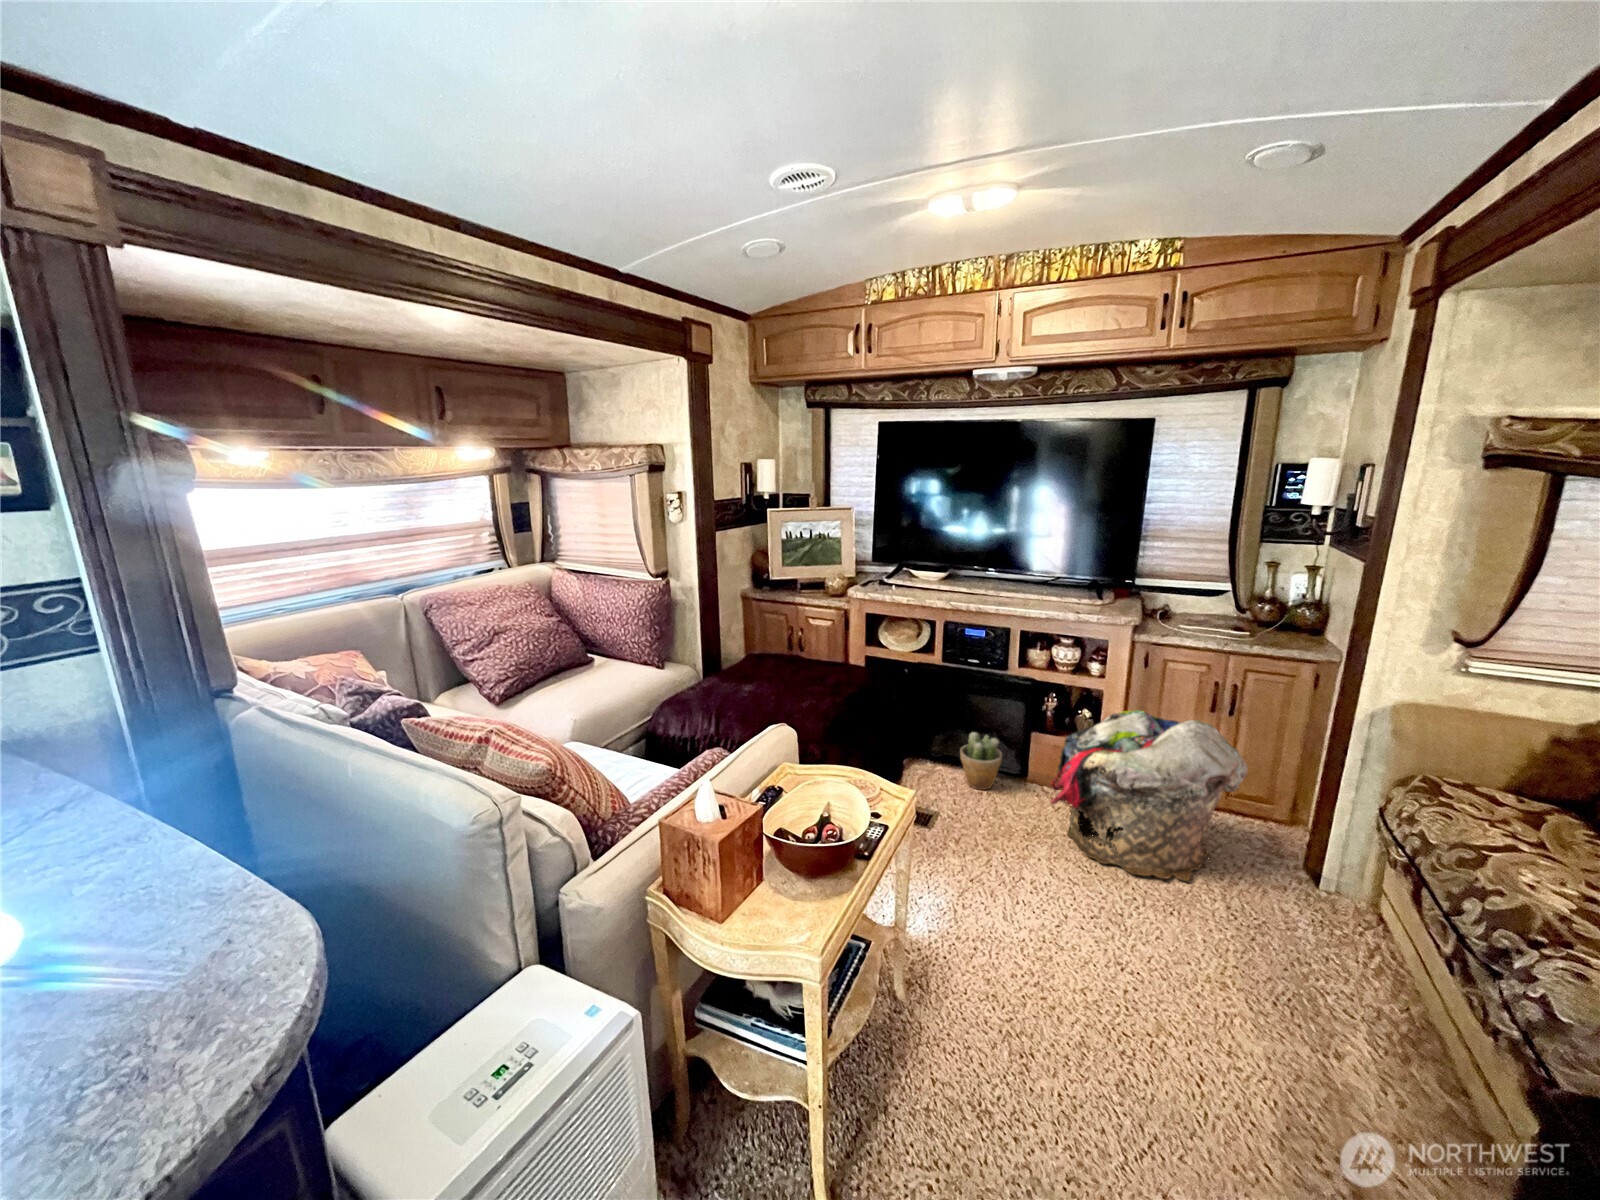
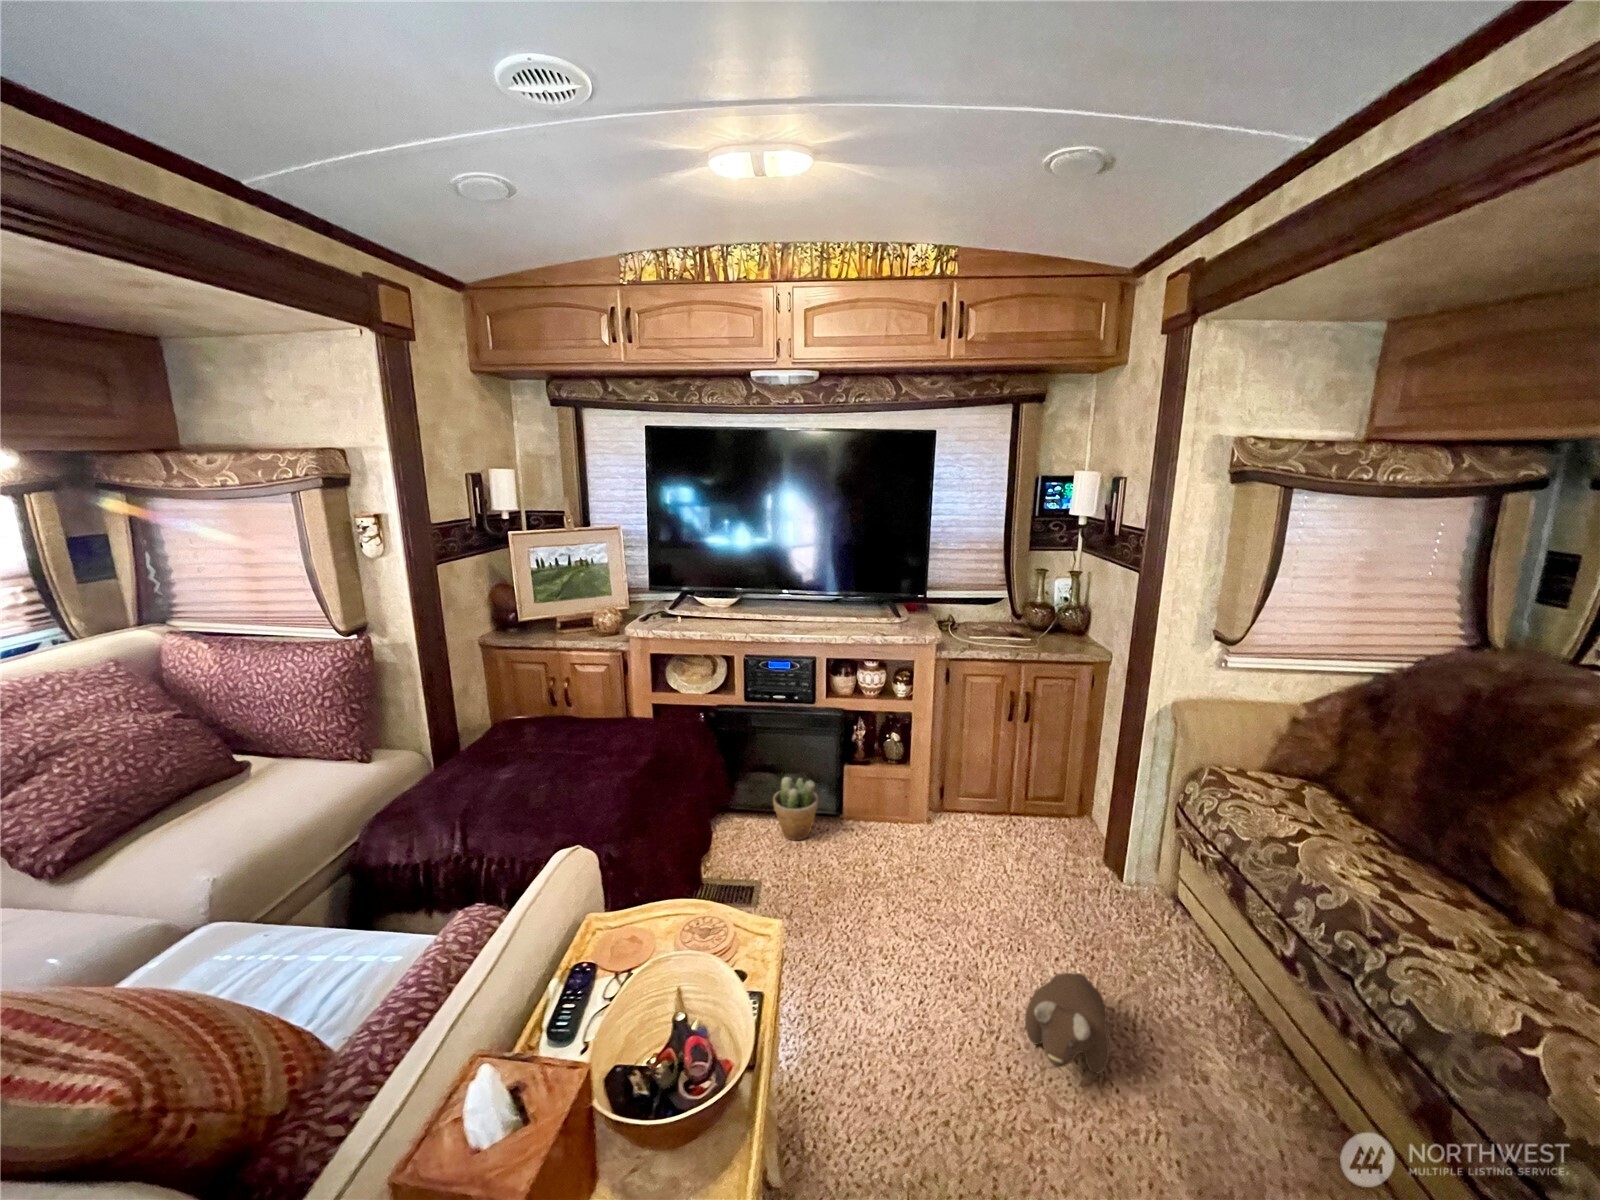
laundry basket: present [1049,710,1249,882] -> none [876,730,1050,909]
plush toy: none [1163,939,1255,1033] -> present [1025,973,1109,1074]

